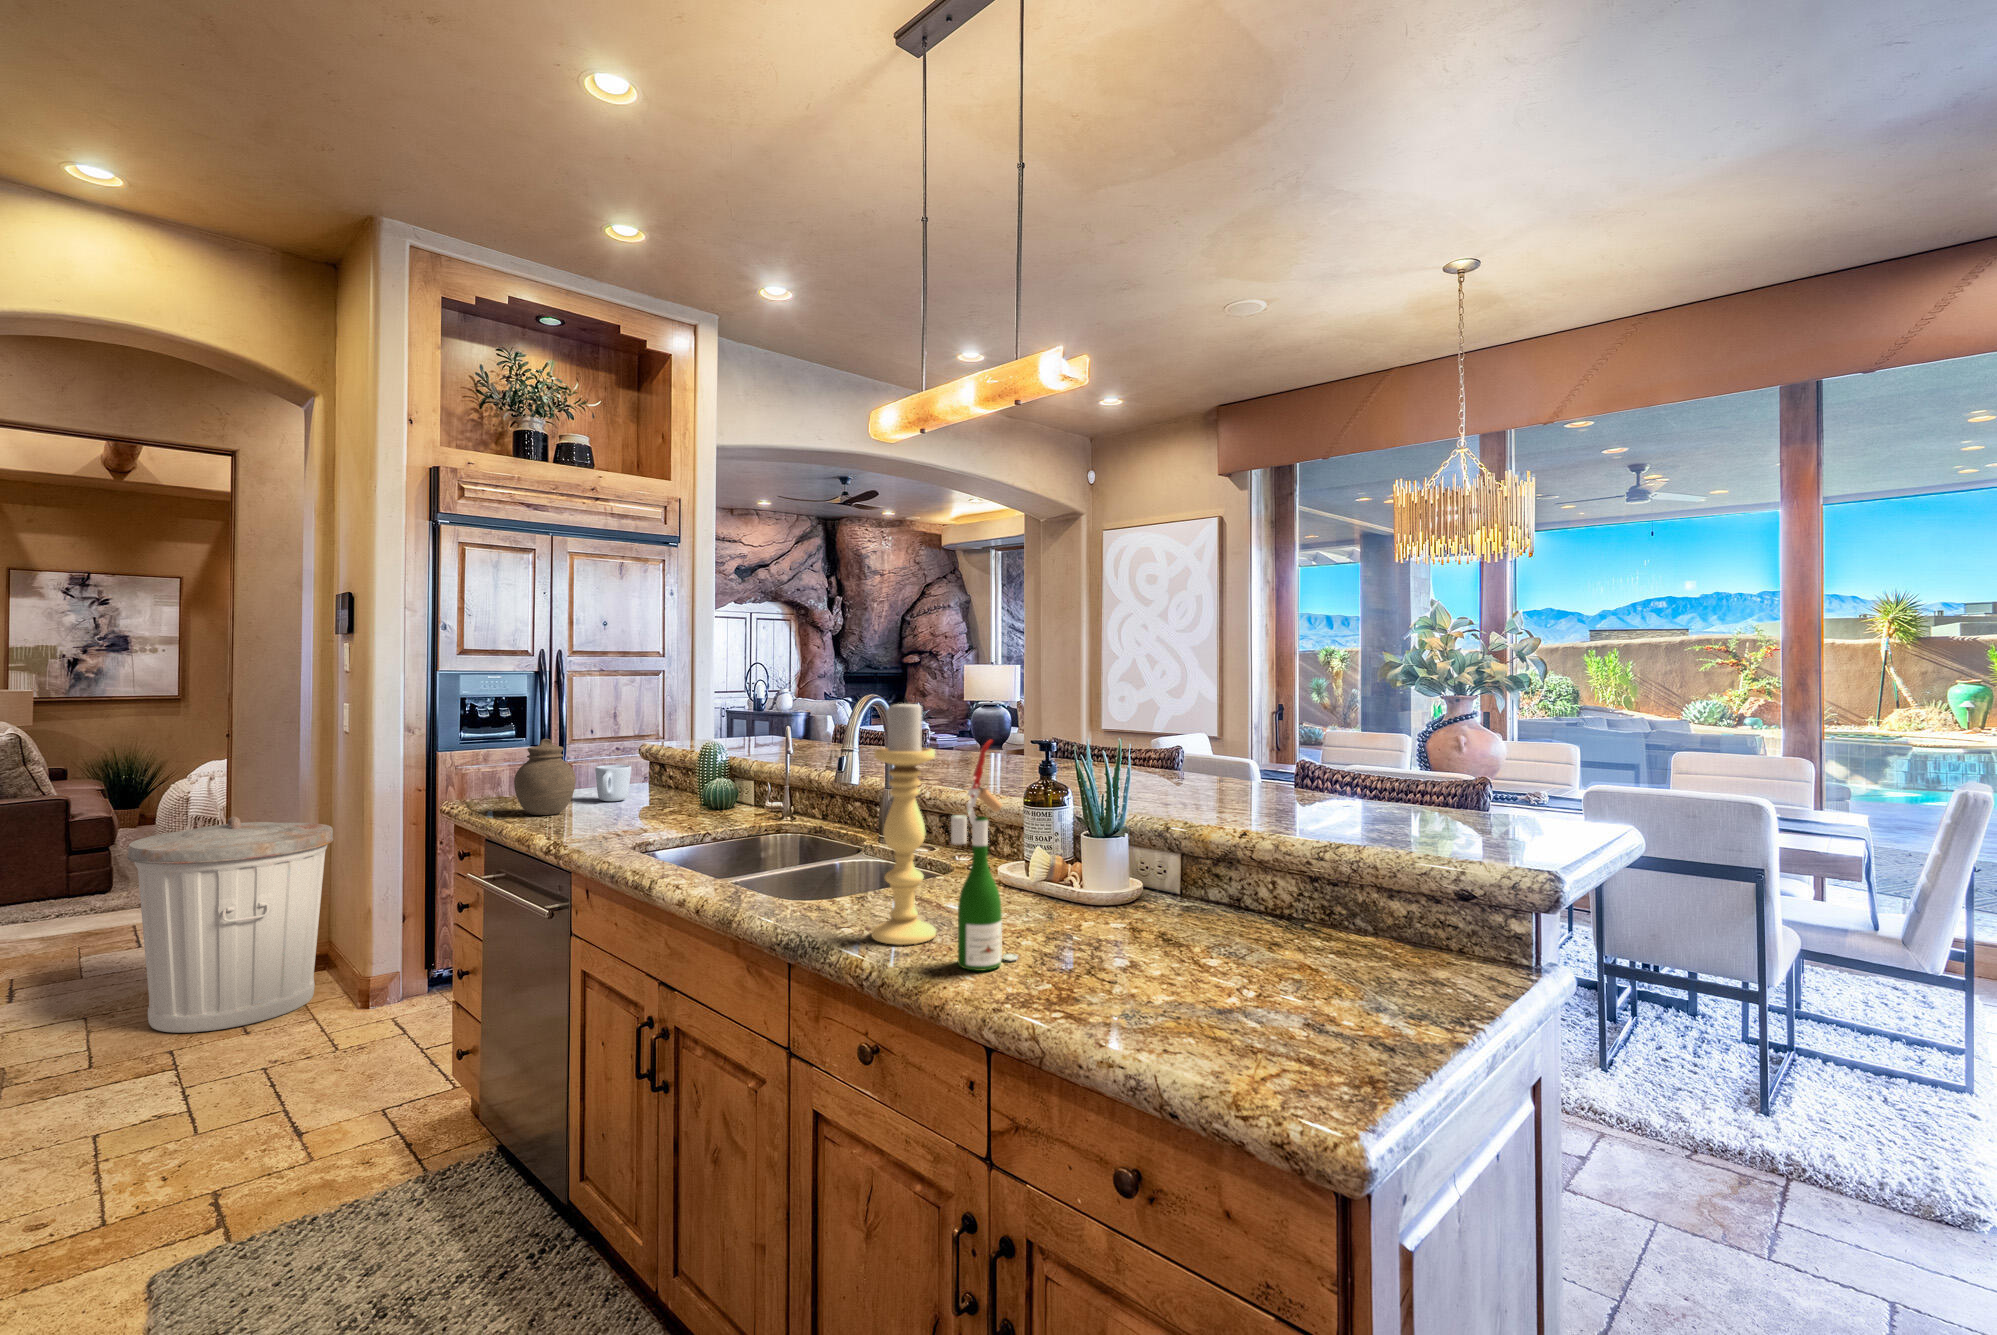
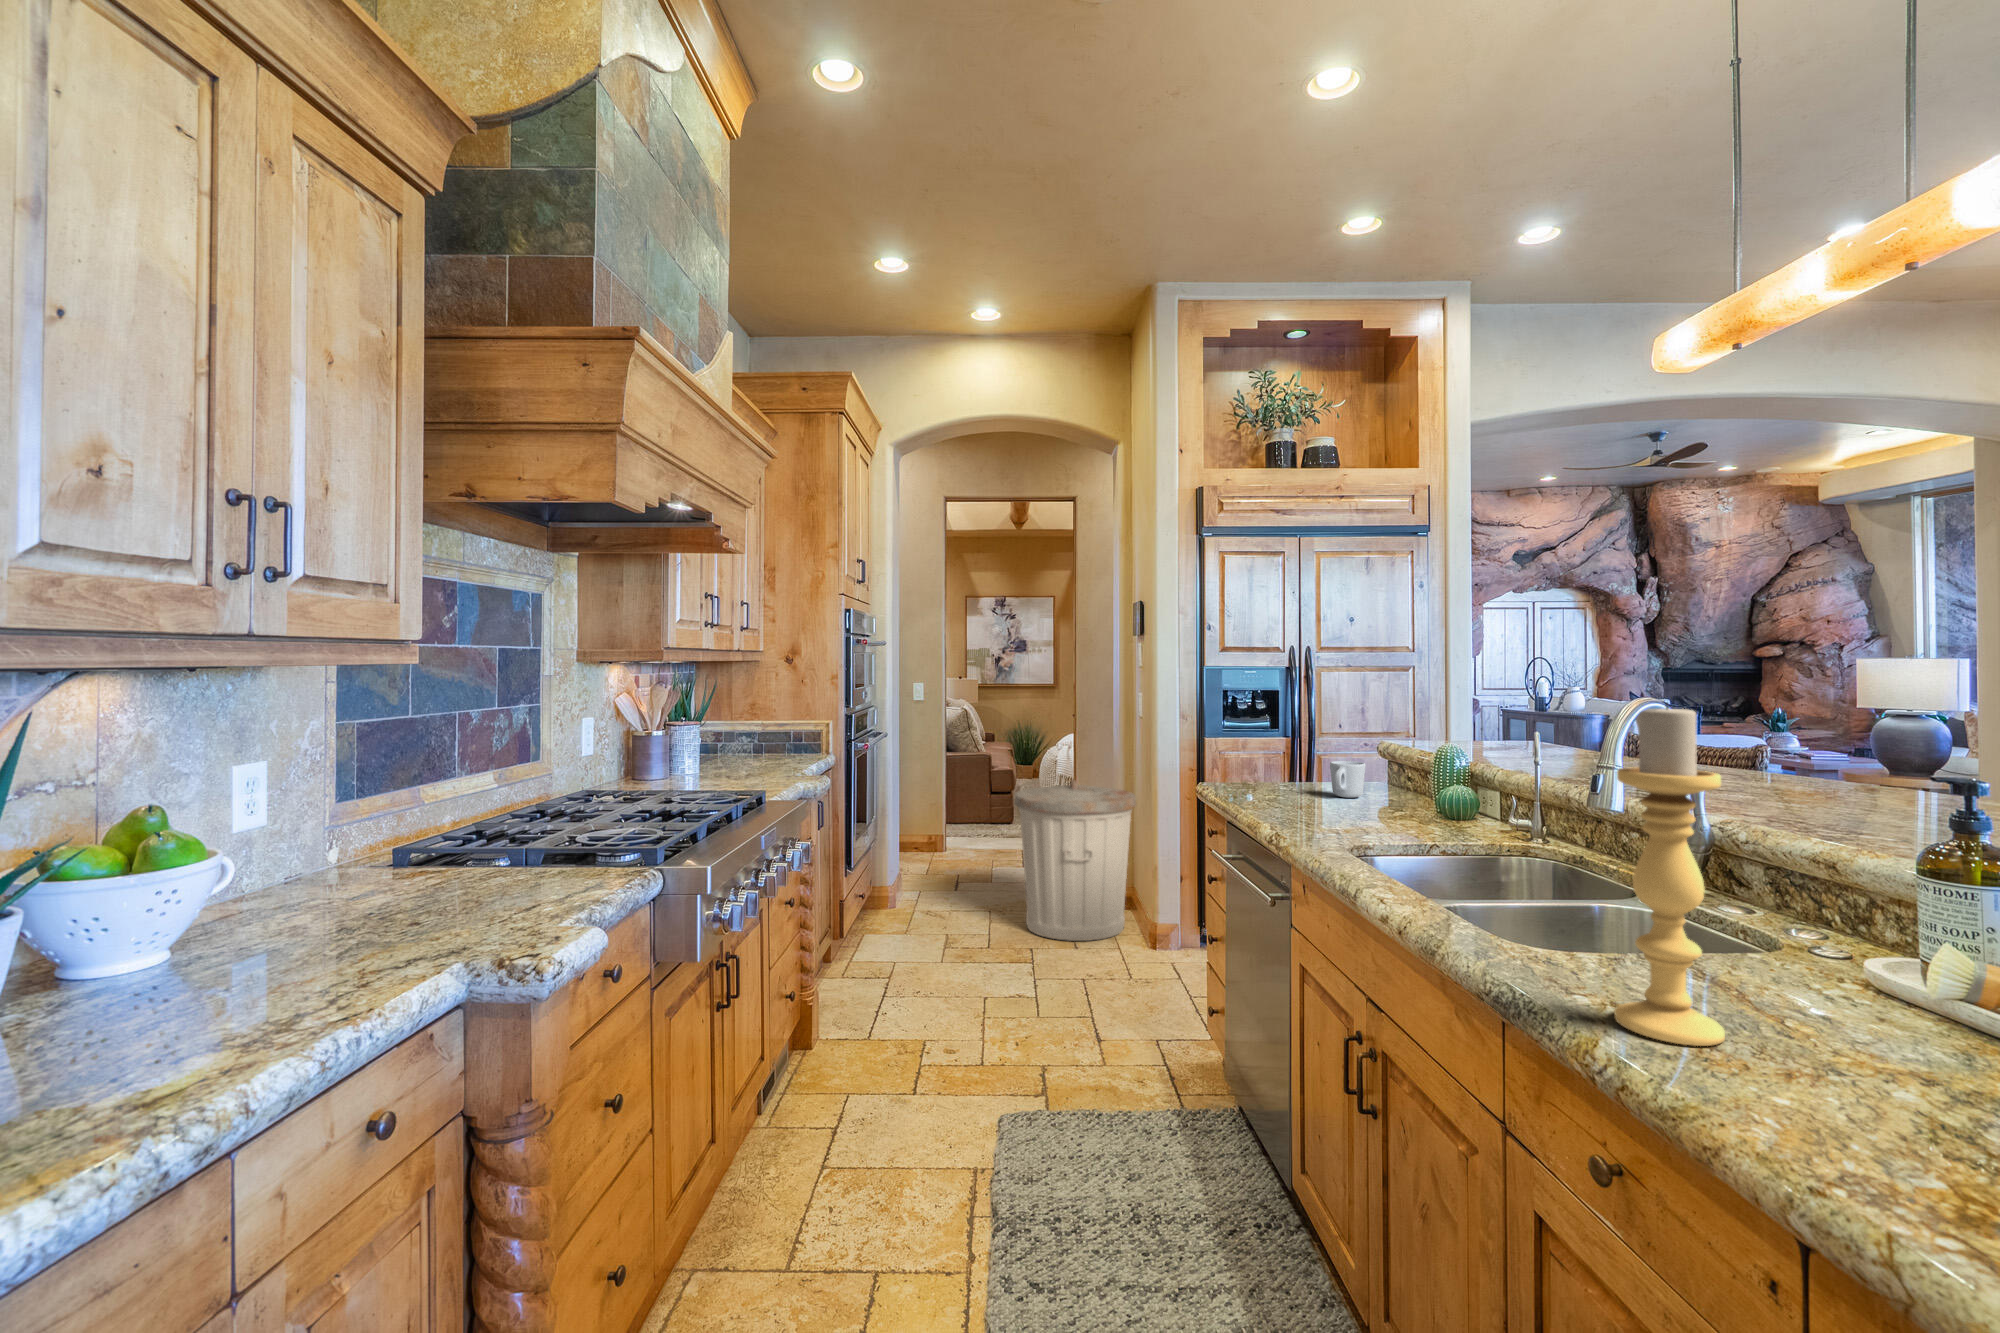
jar: present [514,739,576,815] -> none [1252,732,1307,805]
wine bottle: present [951,740,1018,971] -> none [1741,767,1881,1124]

